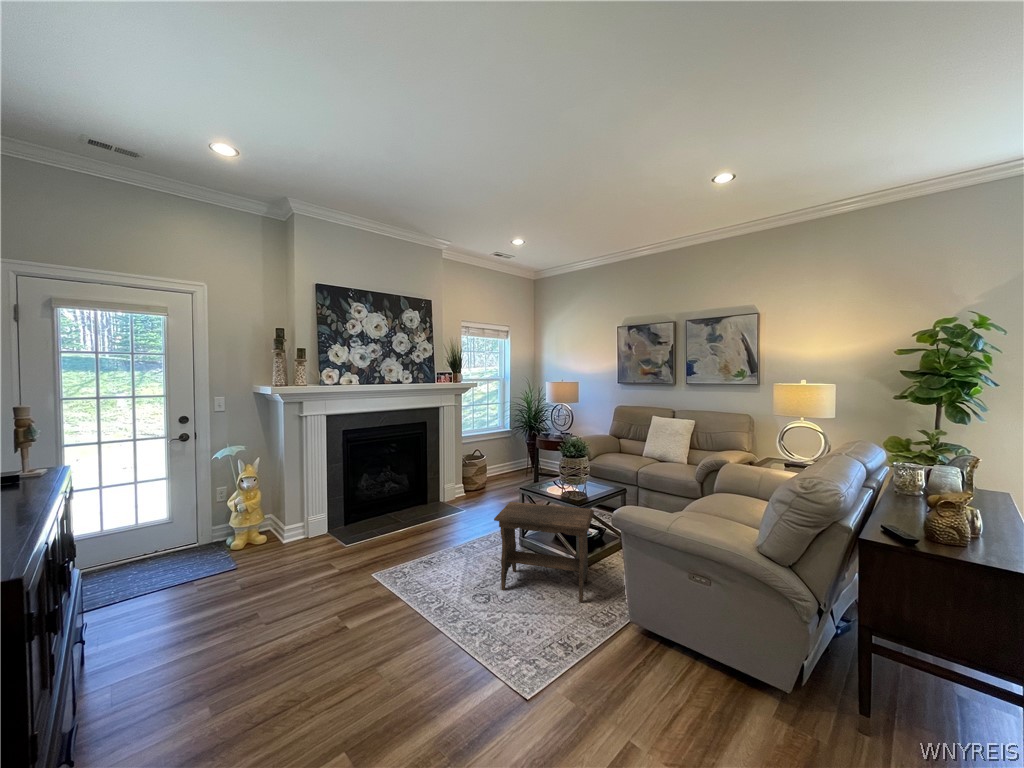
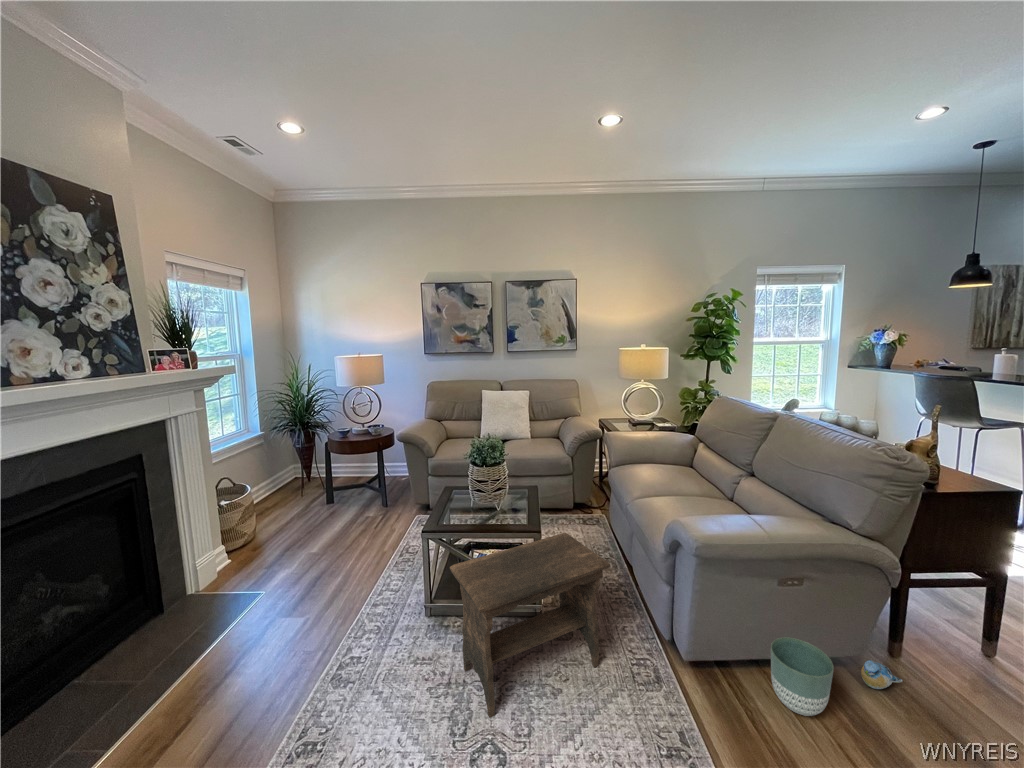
planter: none [667,626,715,692] -> present [771,637,834,716]
plush toy: none [772,690,822,732] -> present [861,660,902,689]

